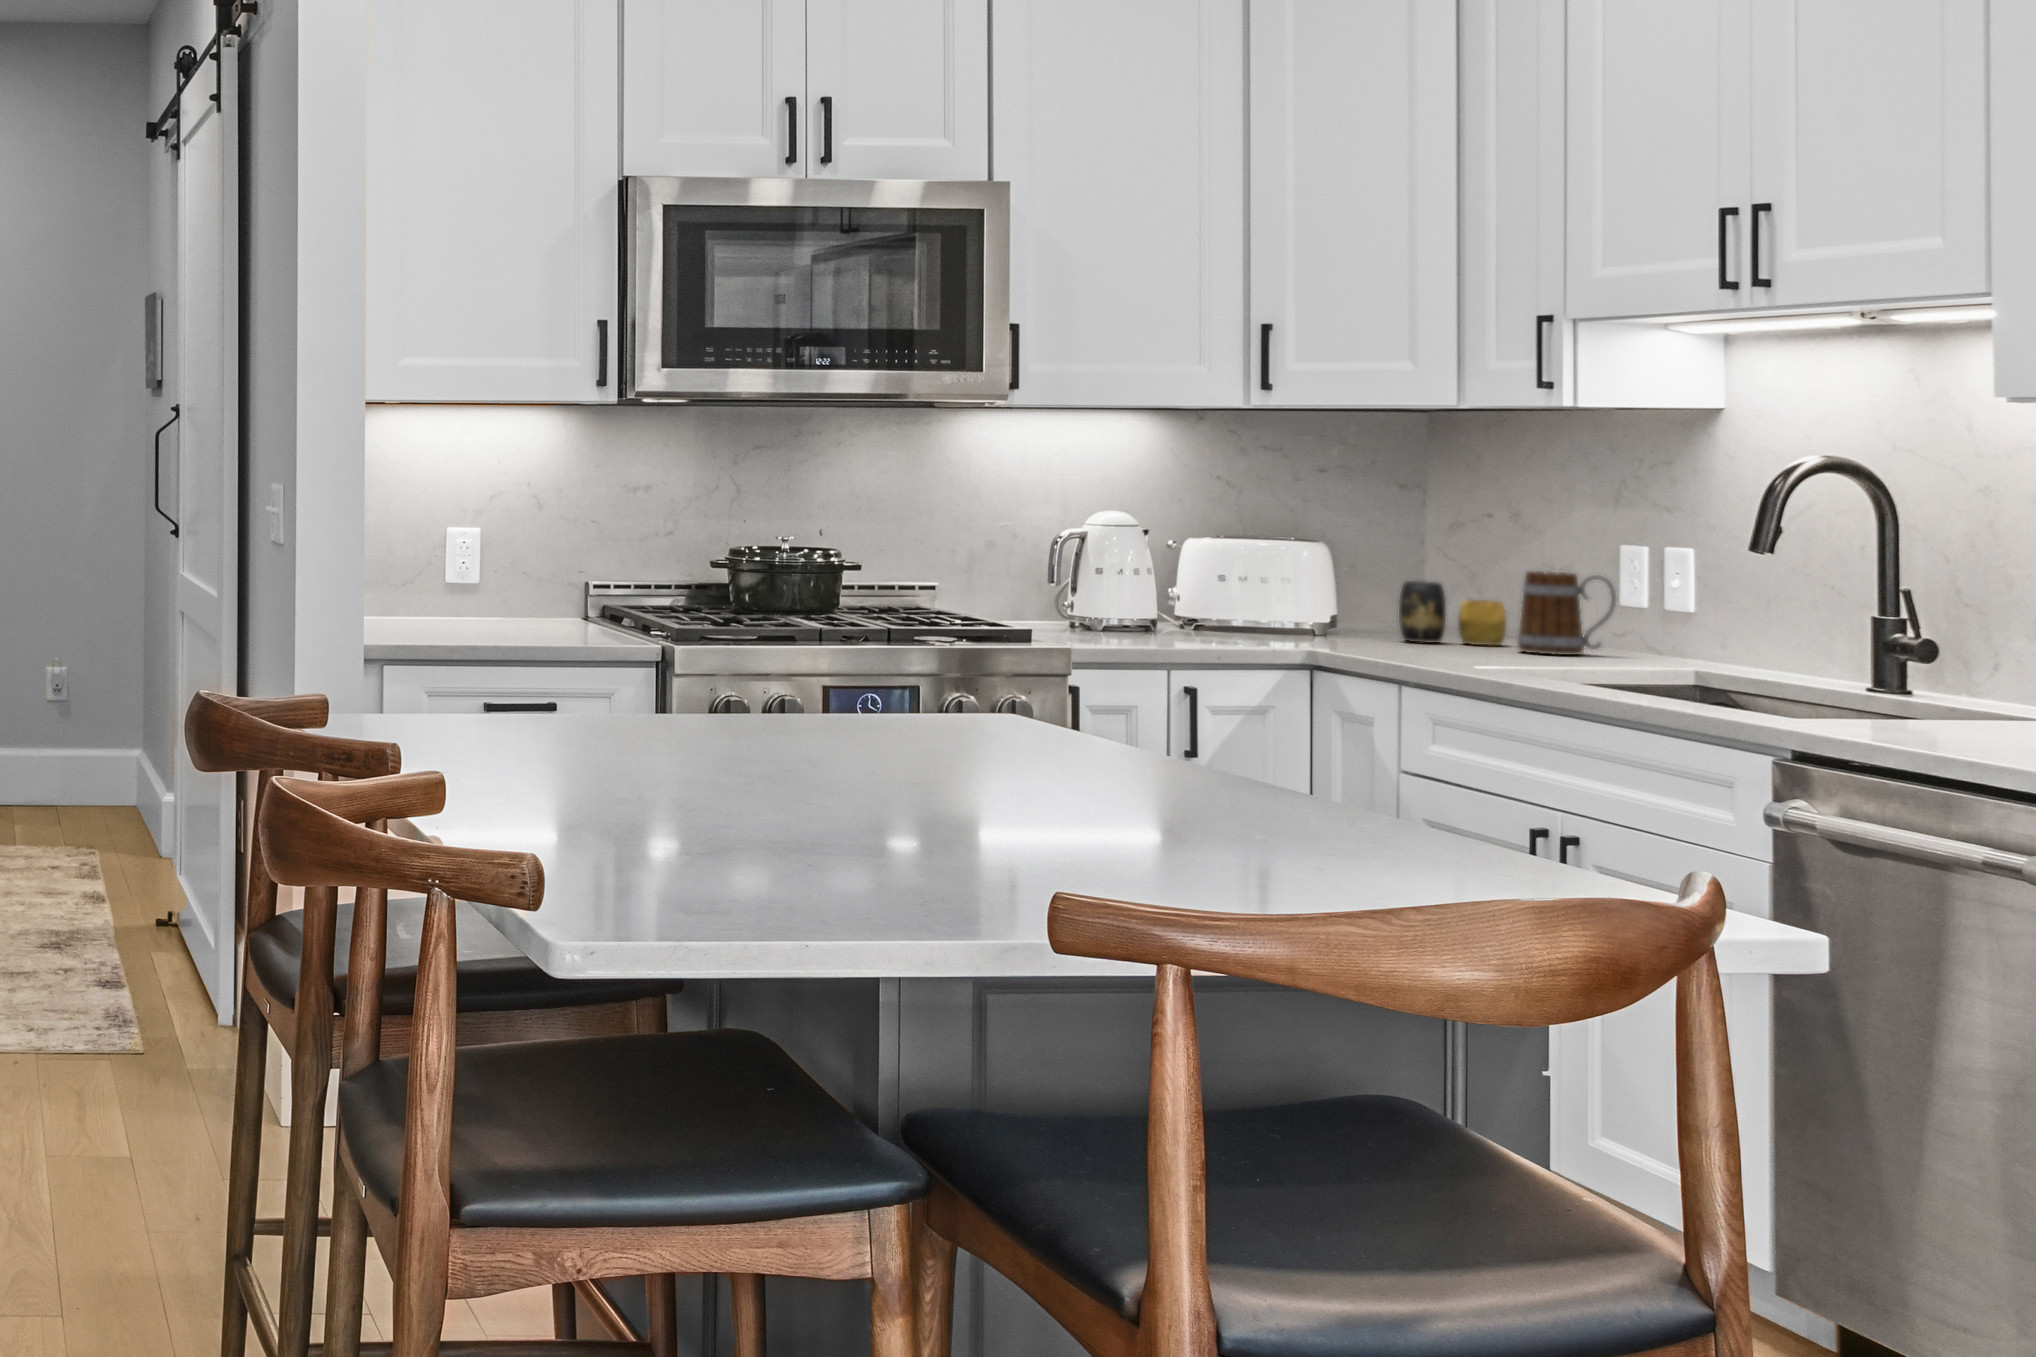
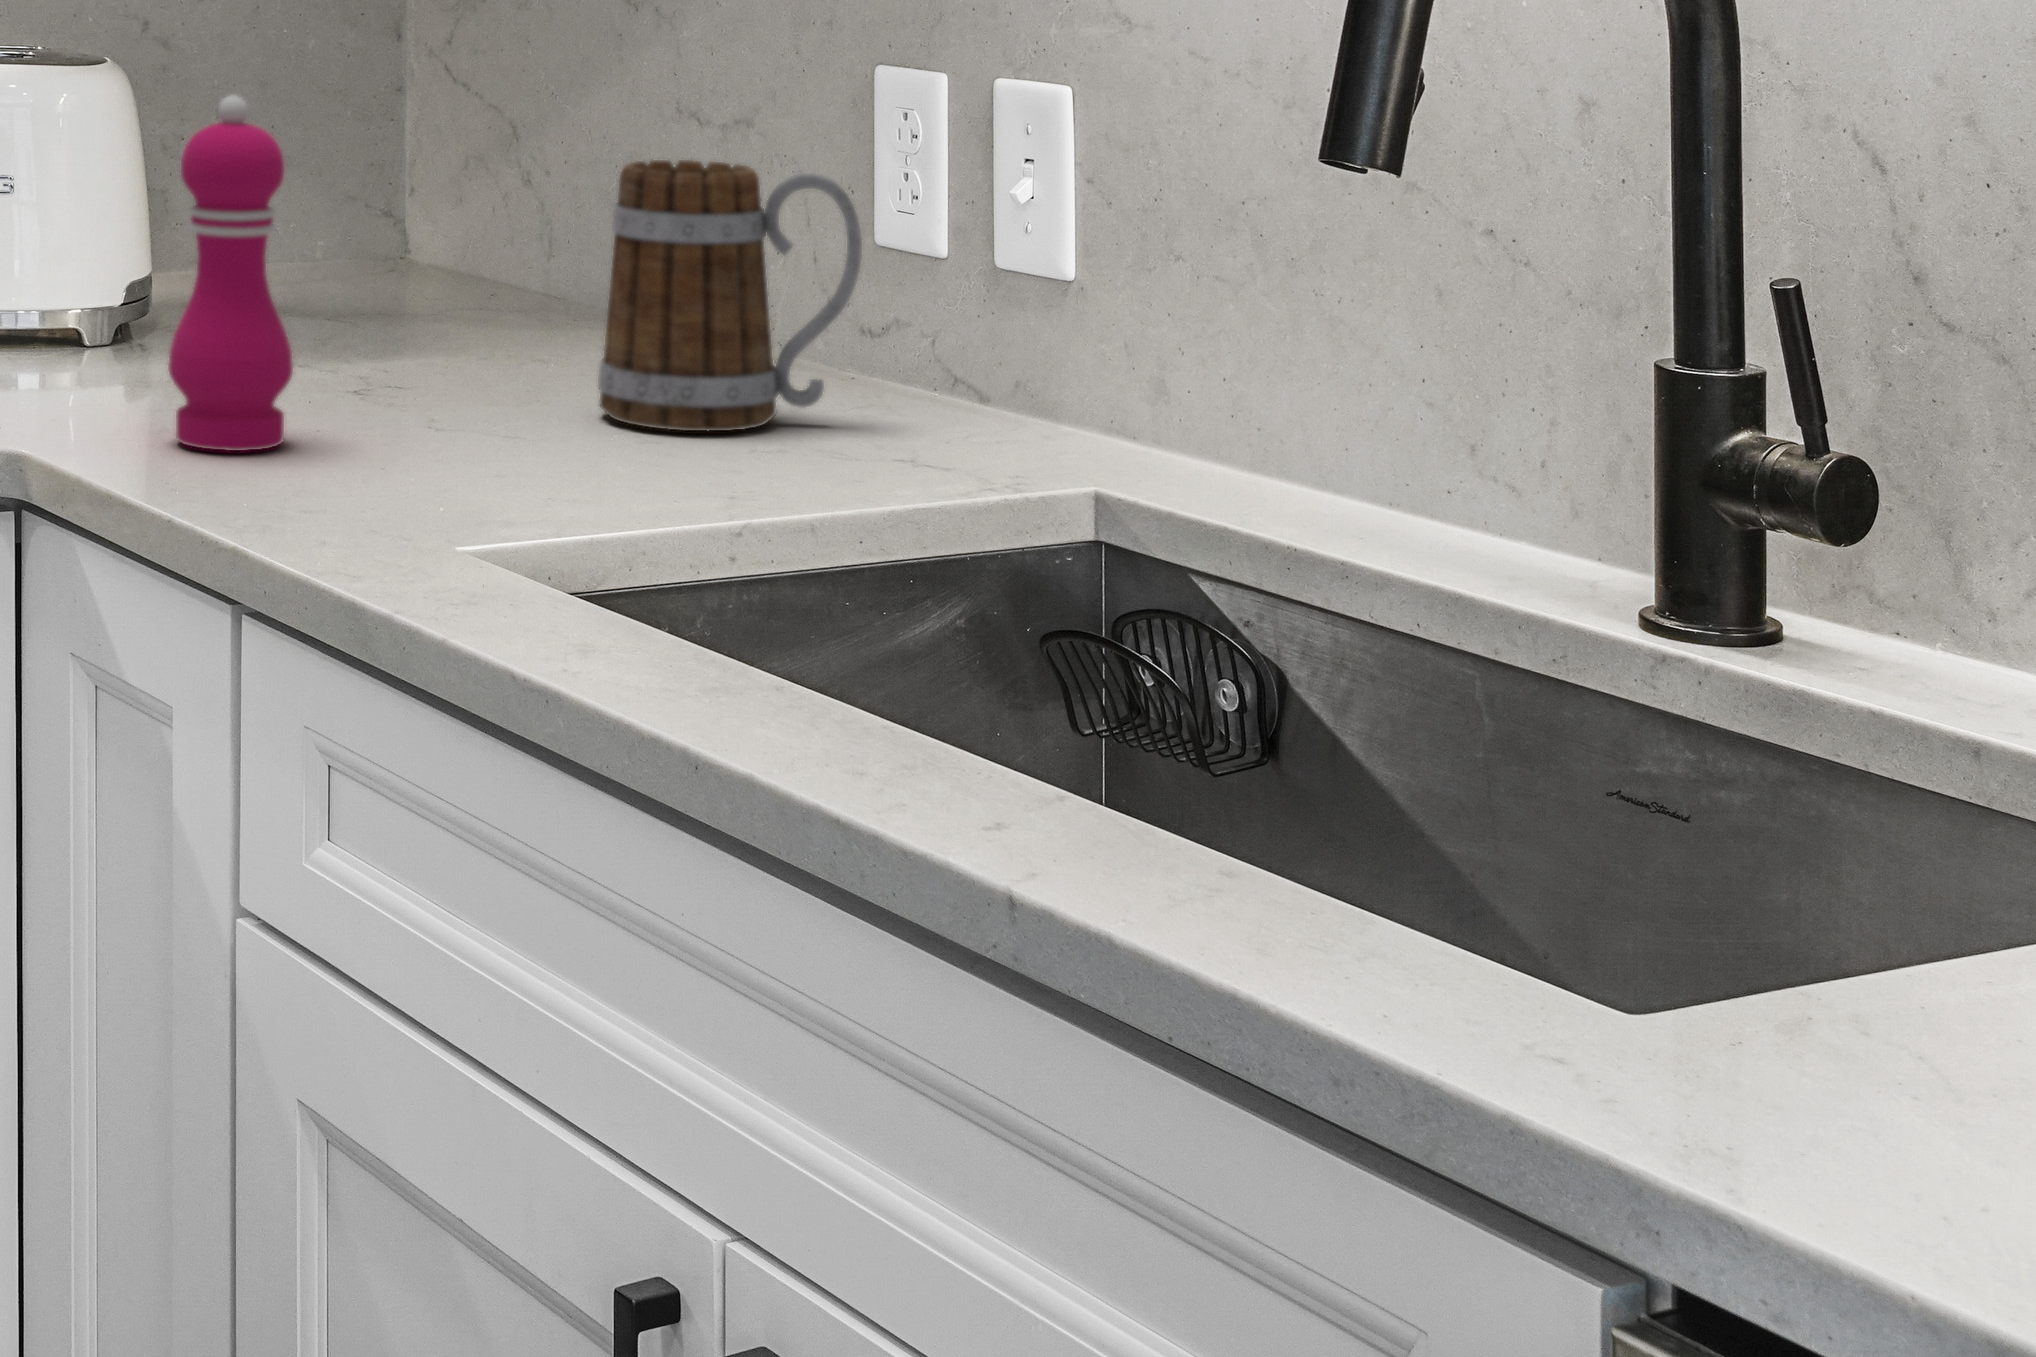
pepper mill: none [1365,544,1409,651] -> present [168,95,293,451]
vase: present [1399,581,1506,646] -> none [296,183,576,380]

